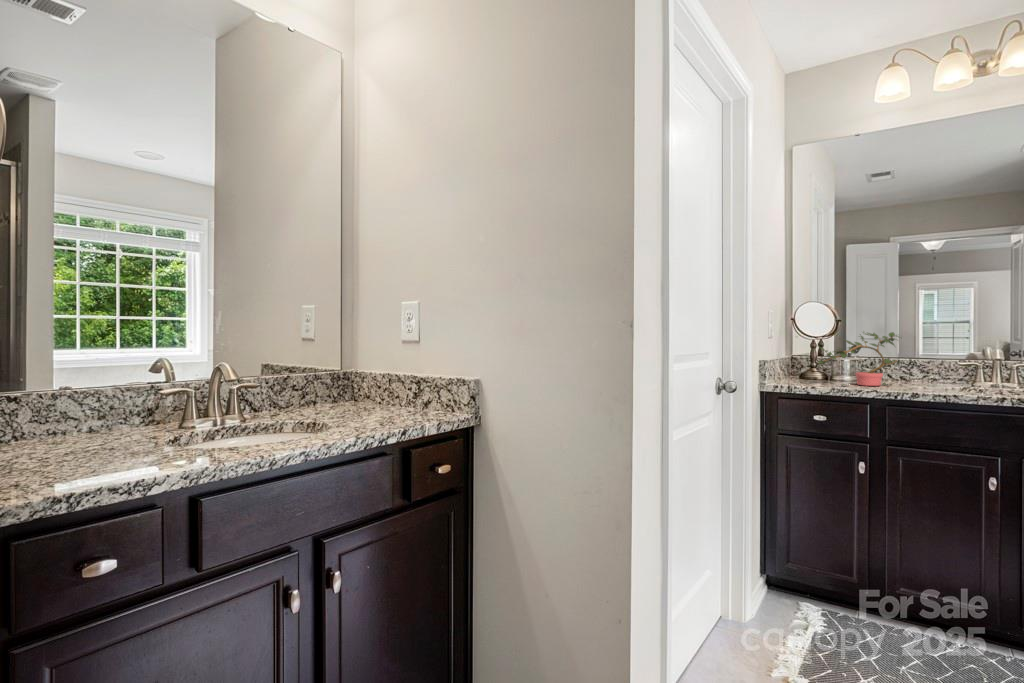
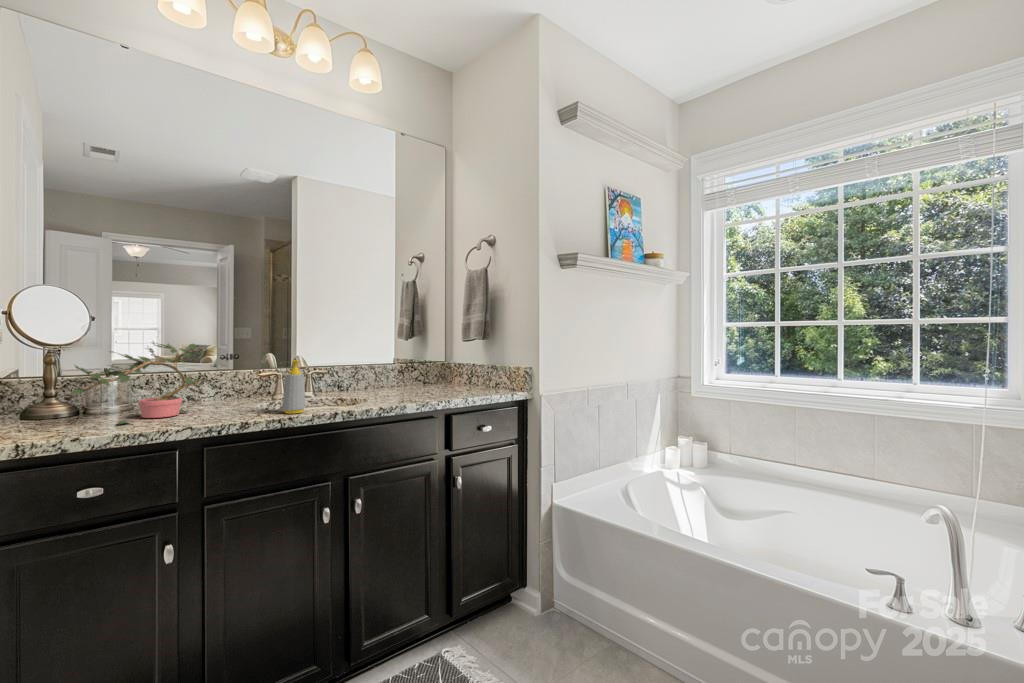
soap bottle: none [958,345,982,395] -> present [282,360,305,414]

